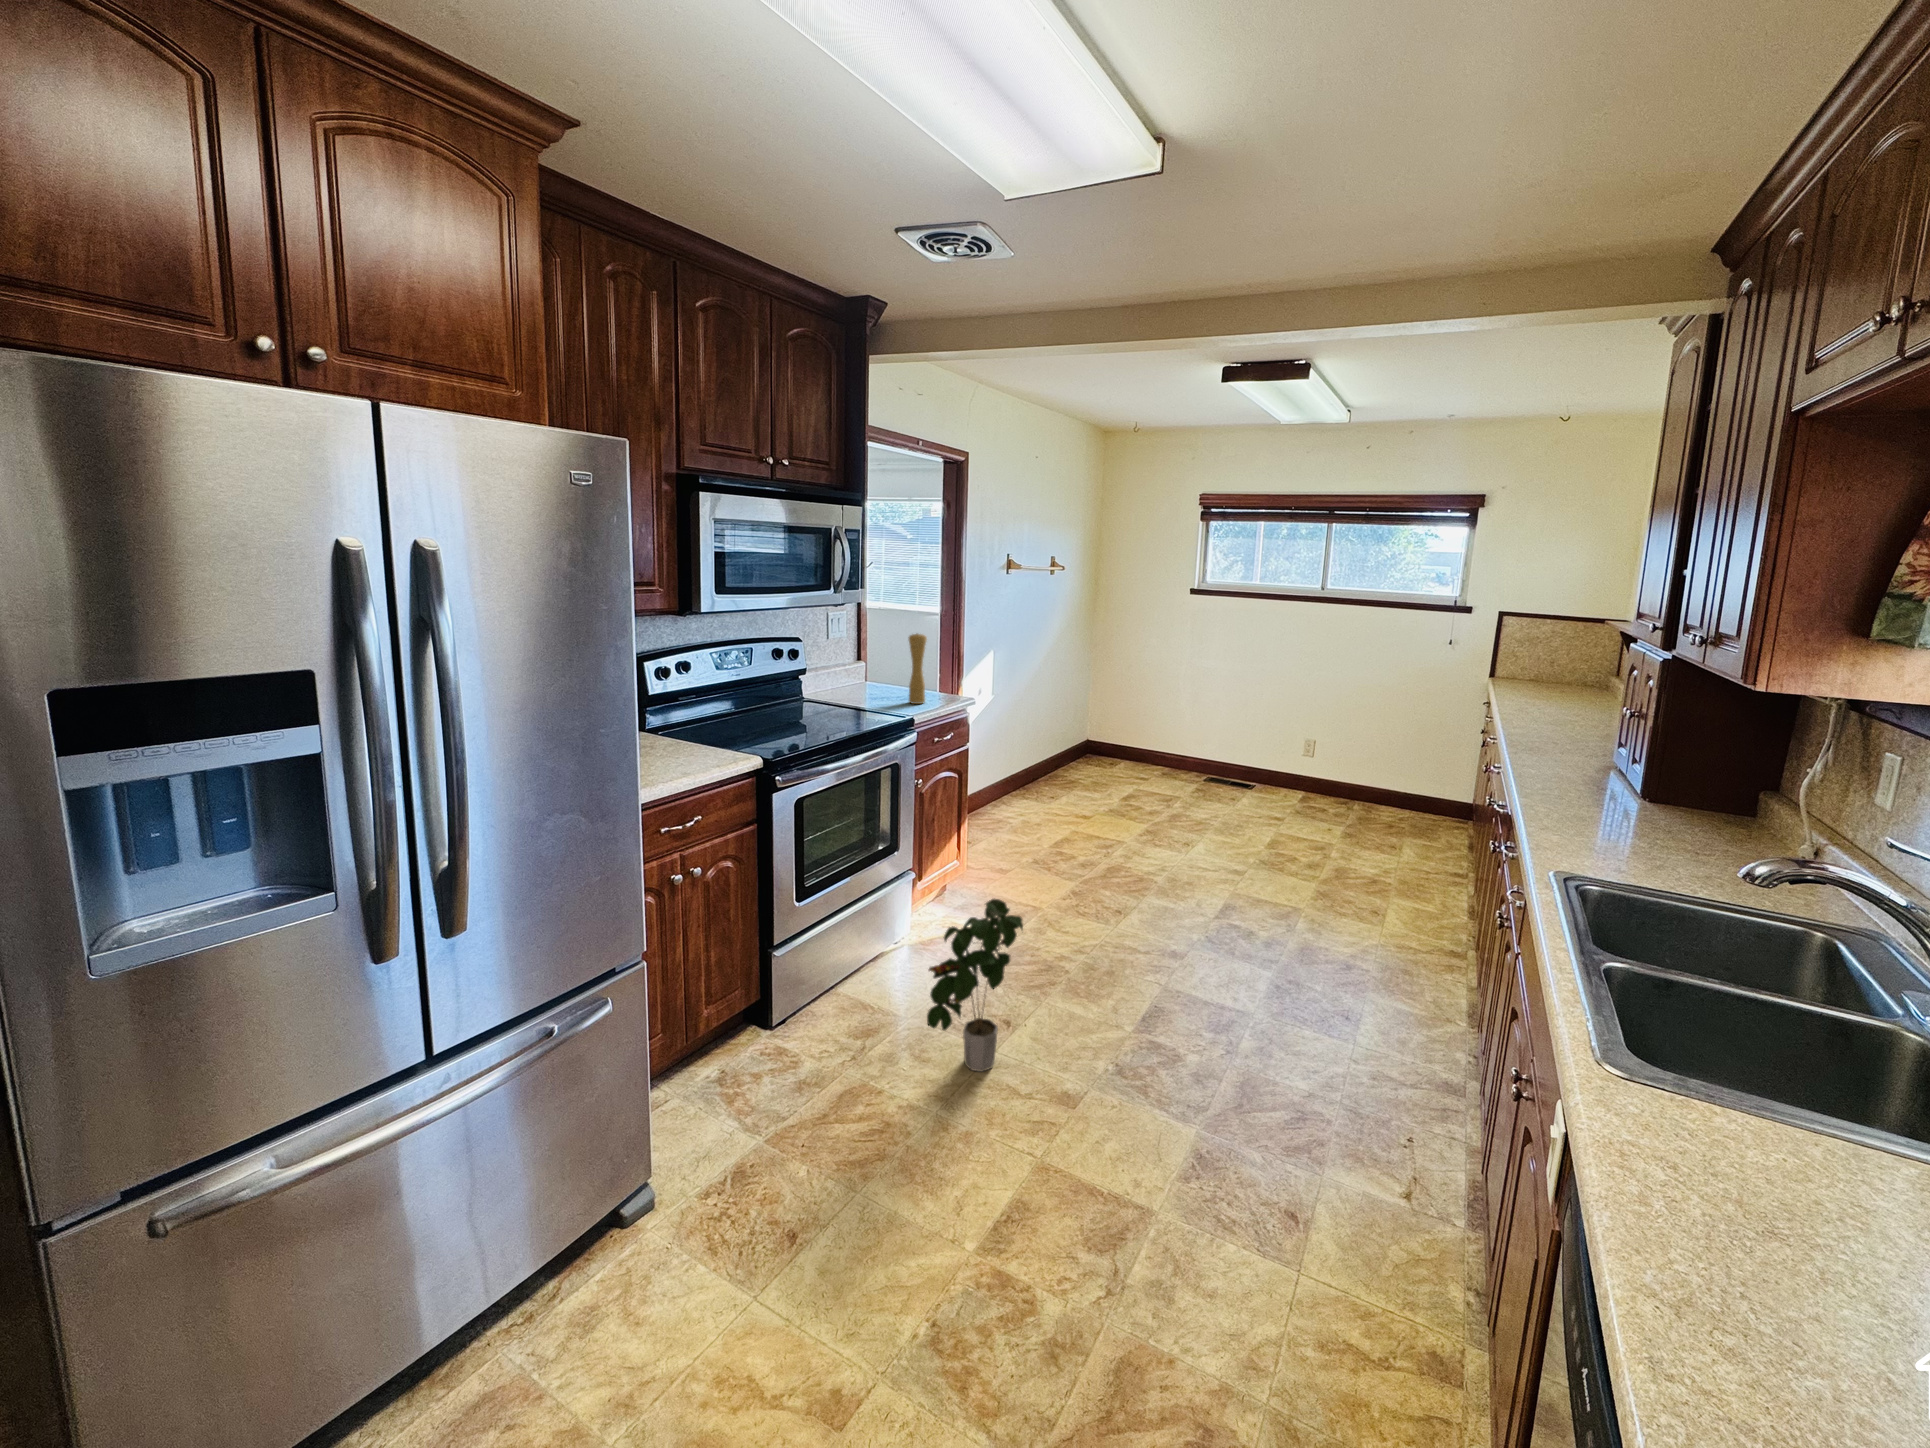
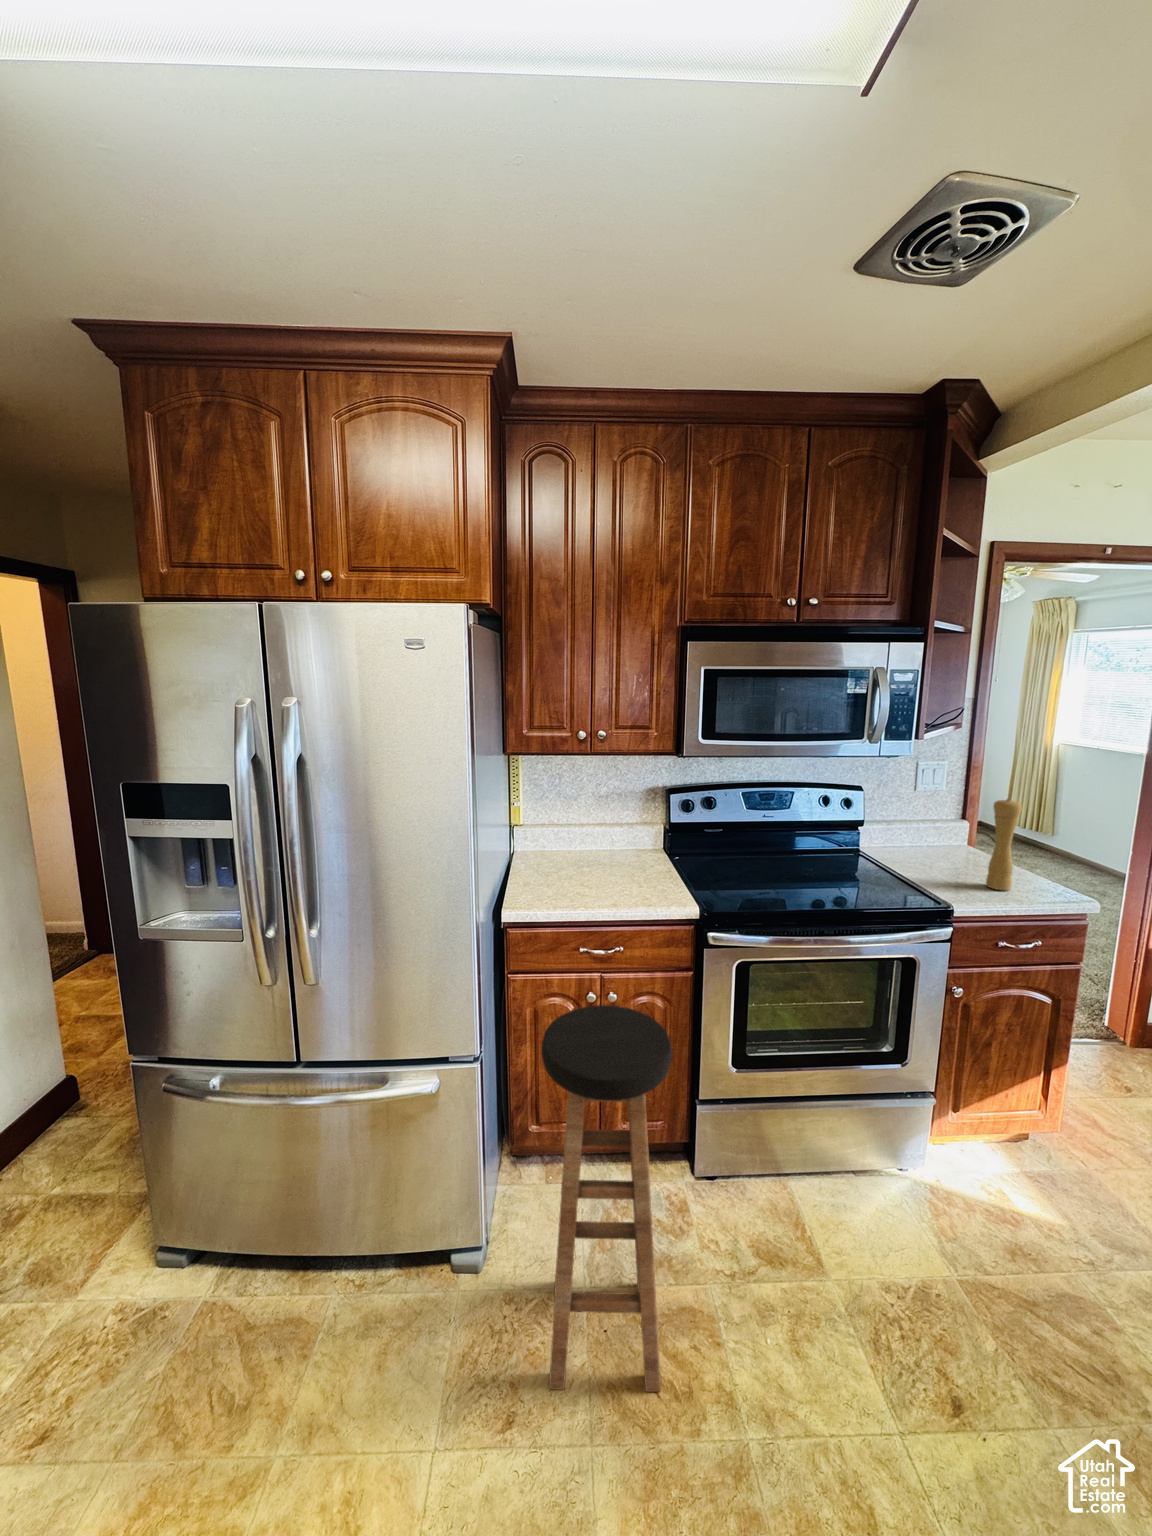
bar stool: none [732,847,870,1200] -> present [541,1005,672,1392]
potted plant: present [927,899,1023,1072] -> none [757,1208,989,1454]

